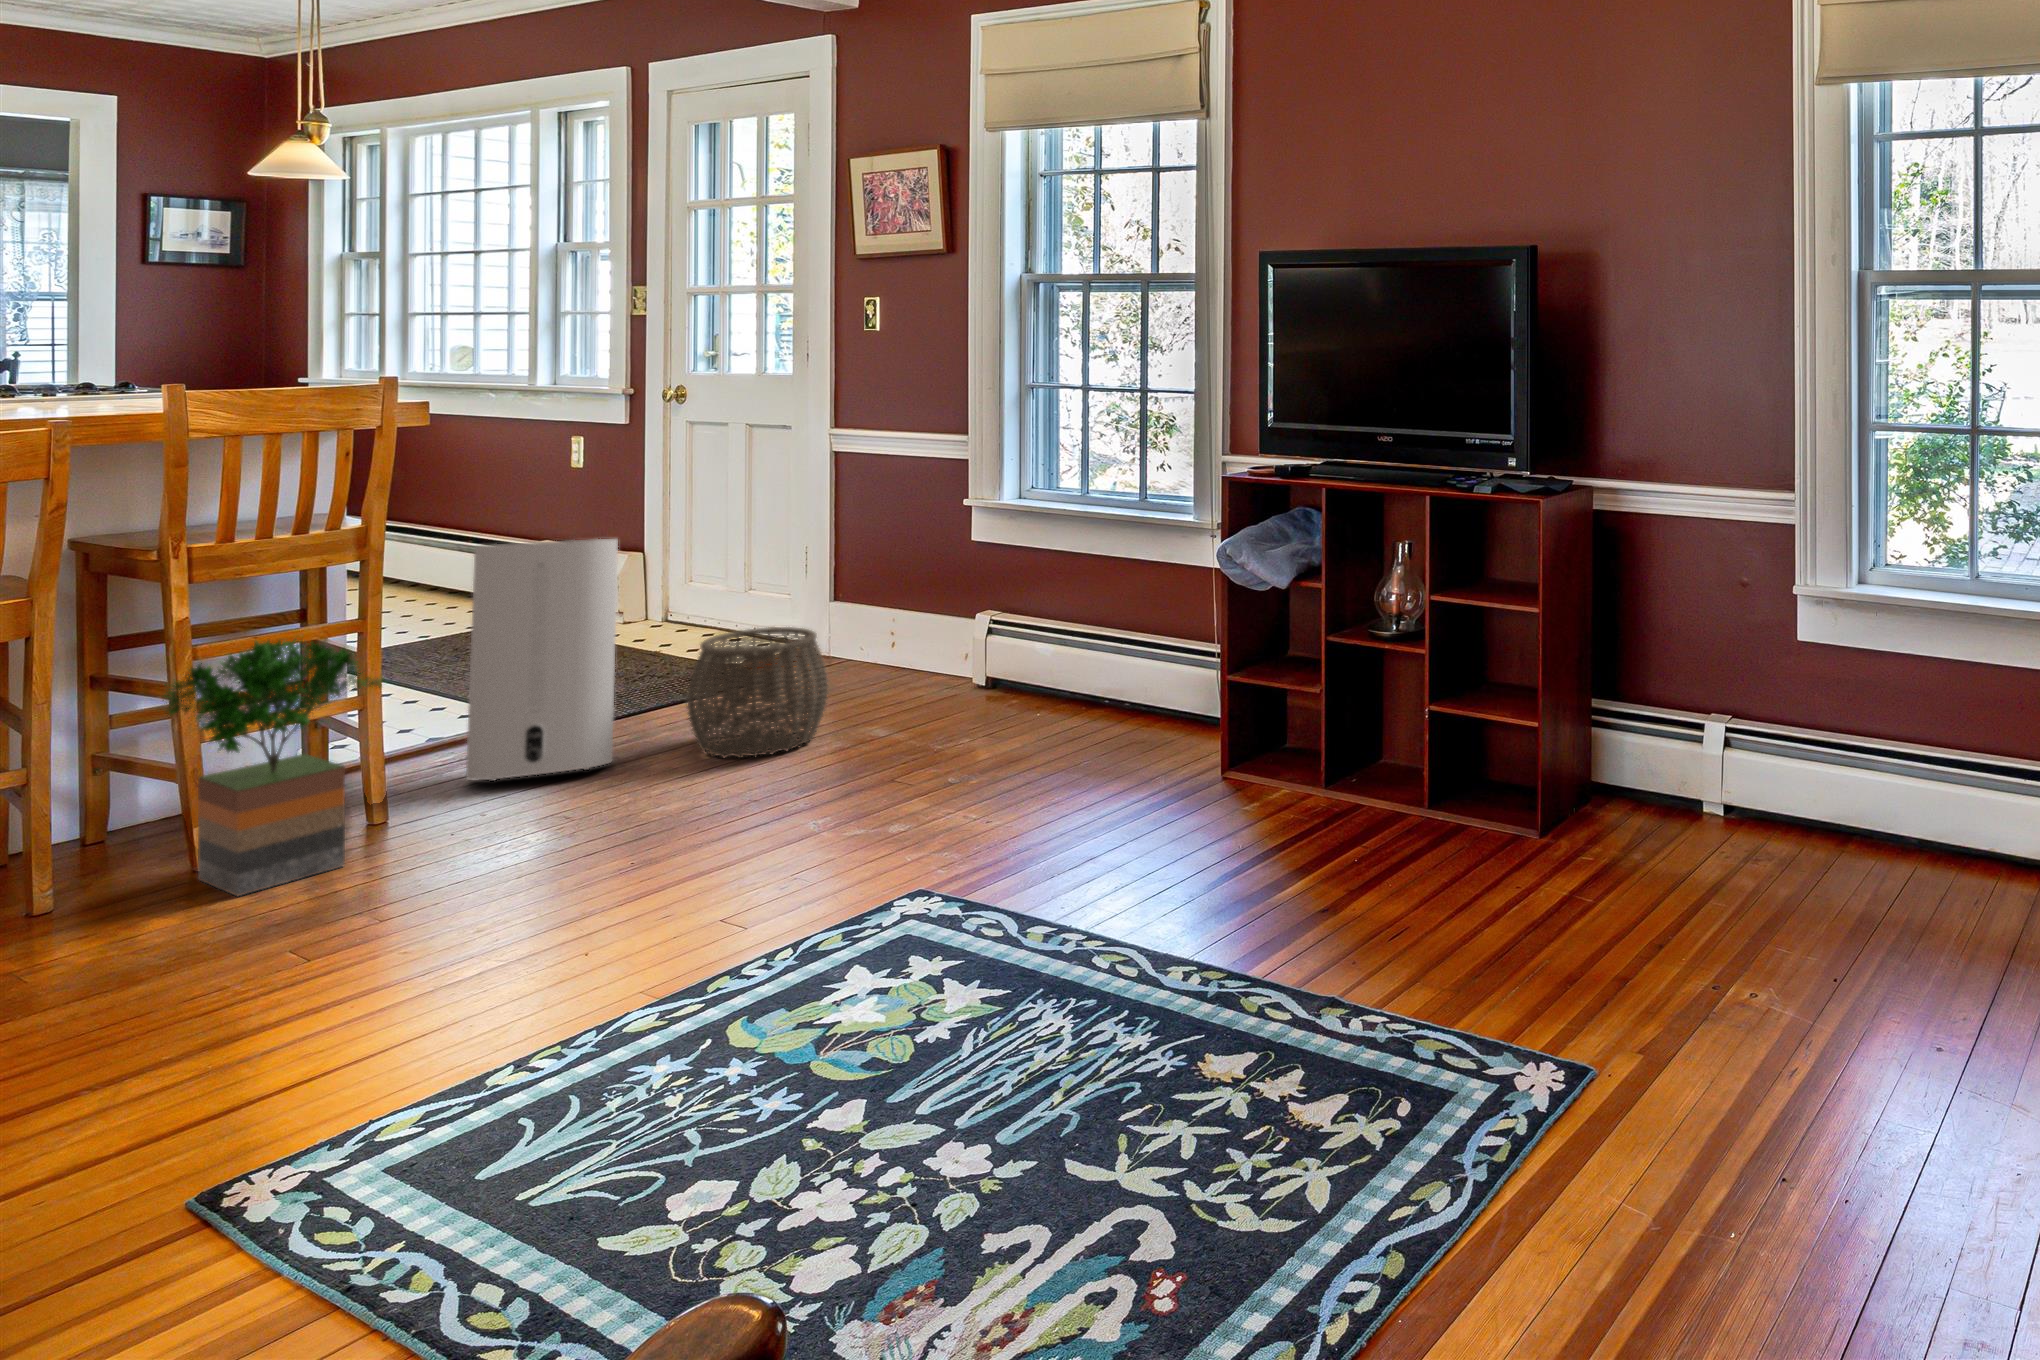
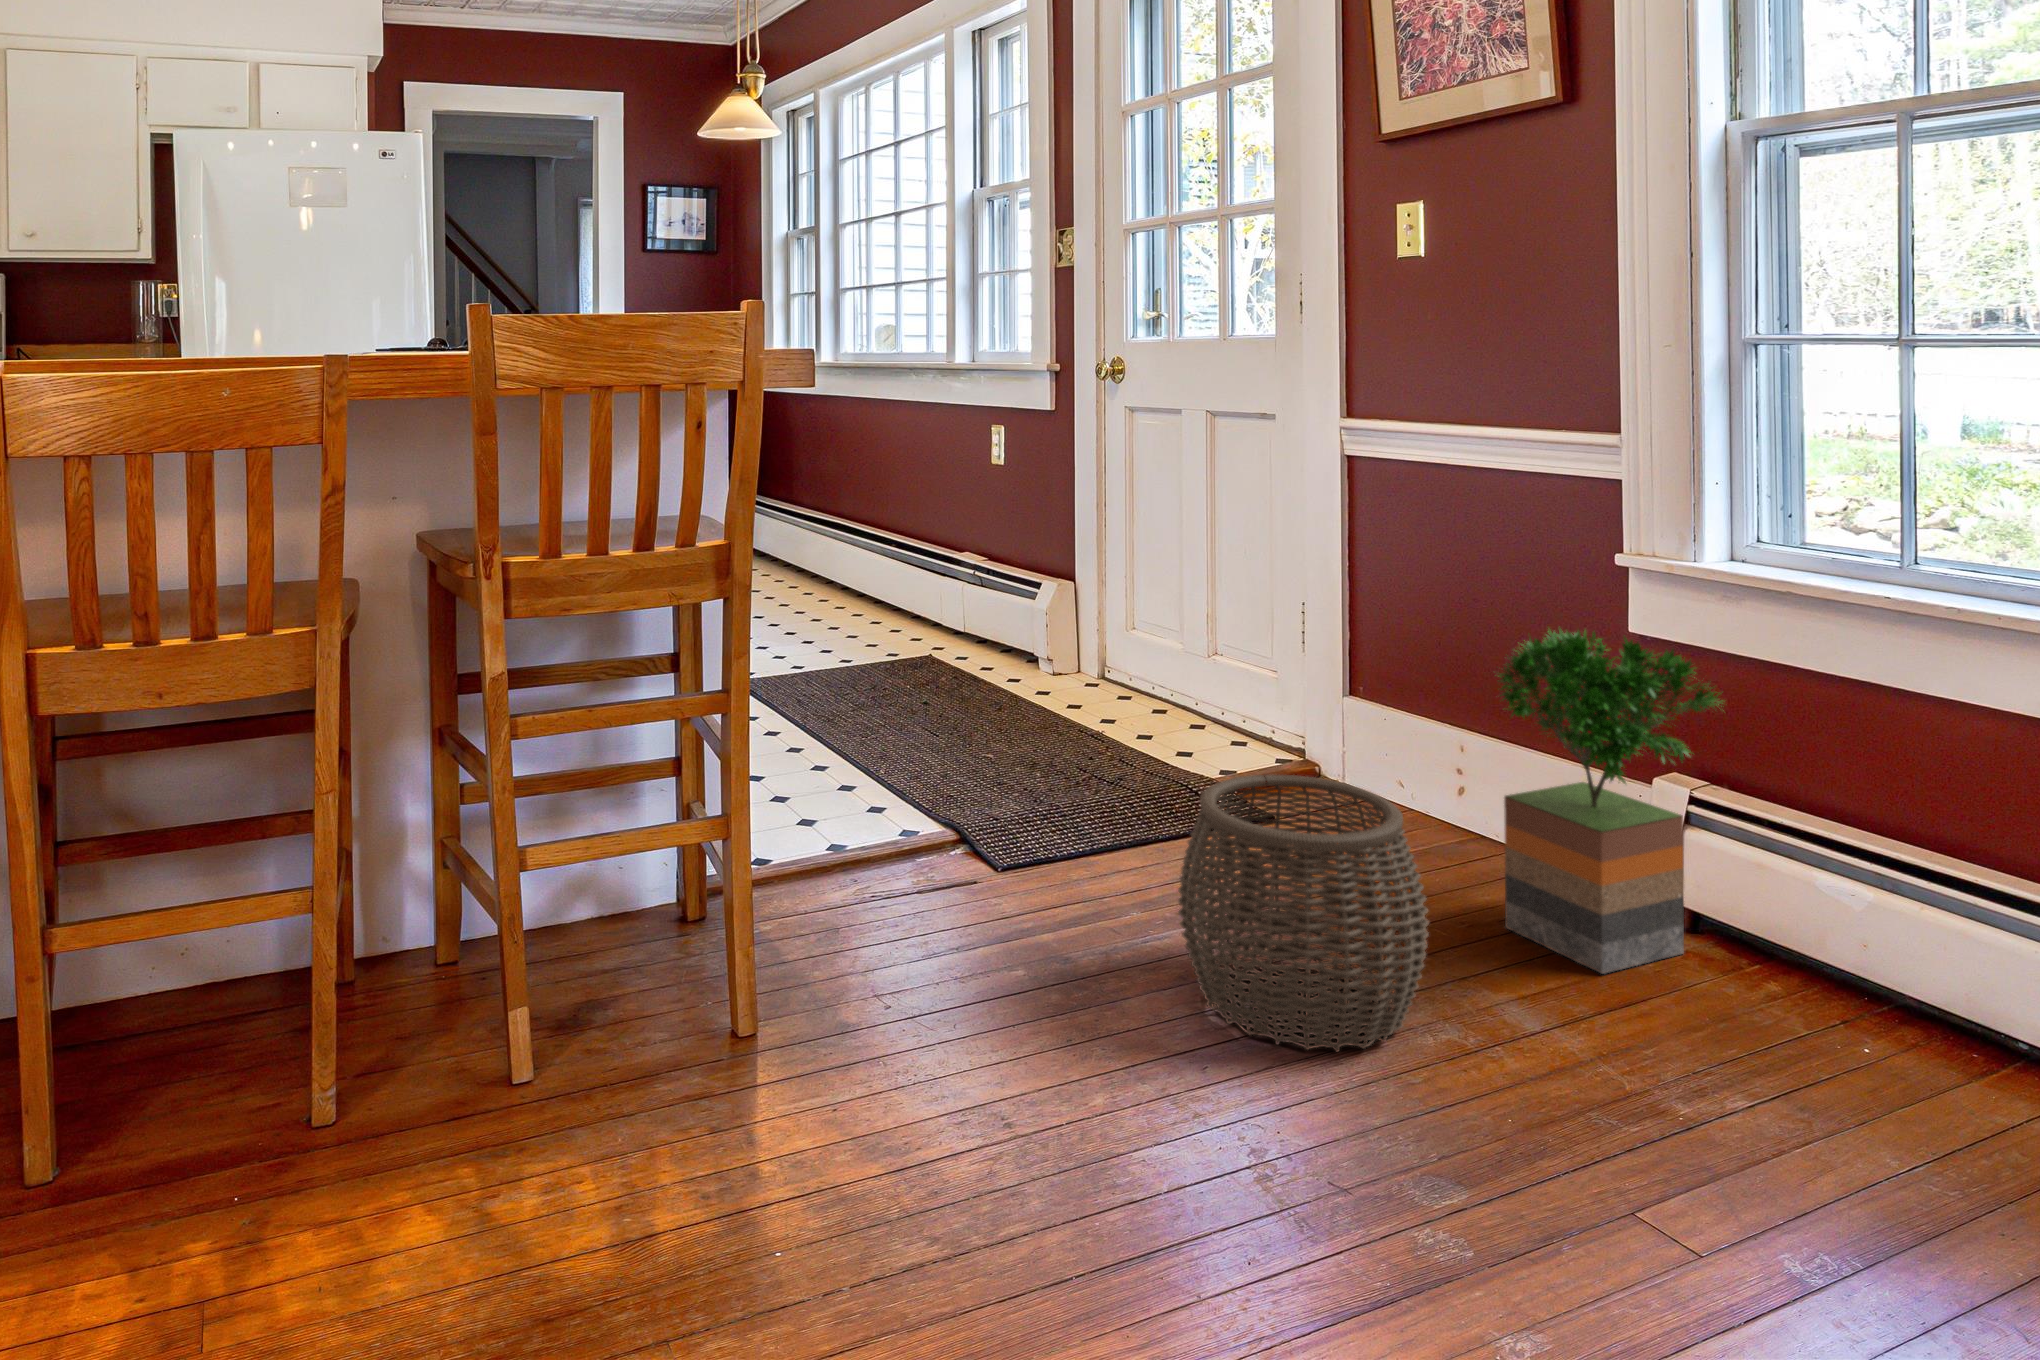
air purifier: present [466,539,618,781] -> none [862,584,1068,1004]
potted tree: present [163,639,387,896] -> present [1498,629,1720,974]

